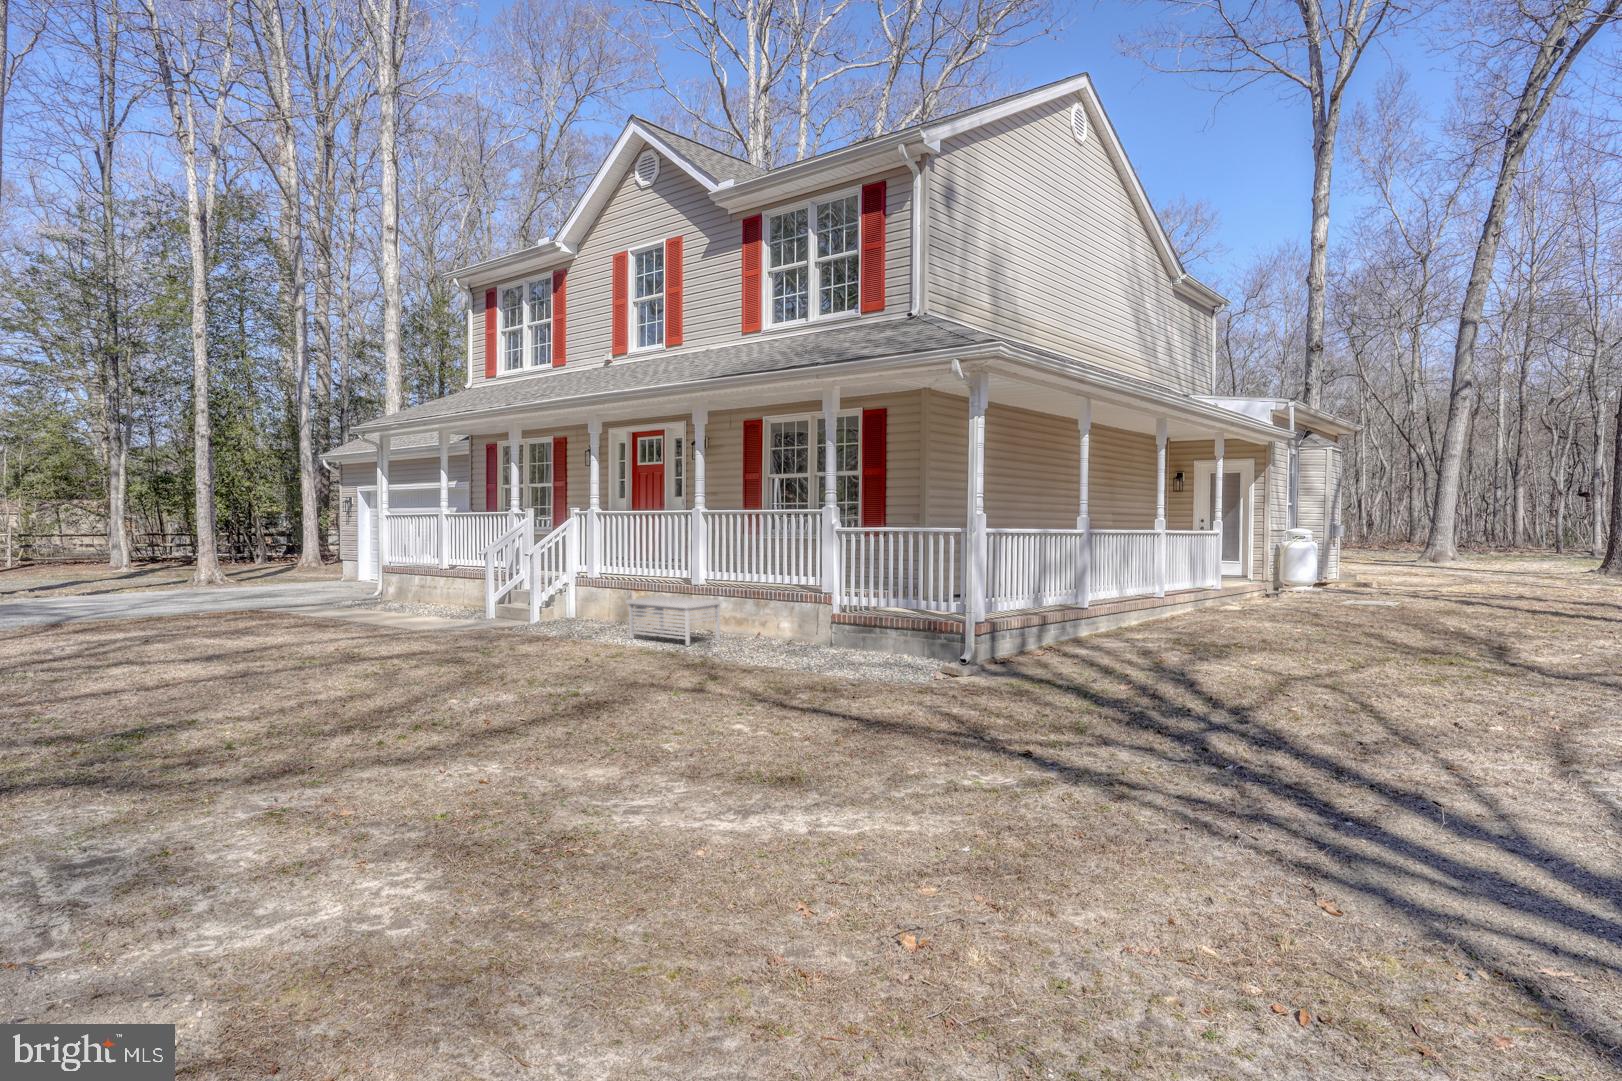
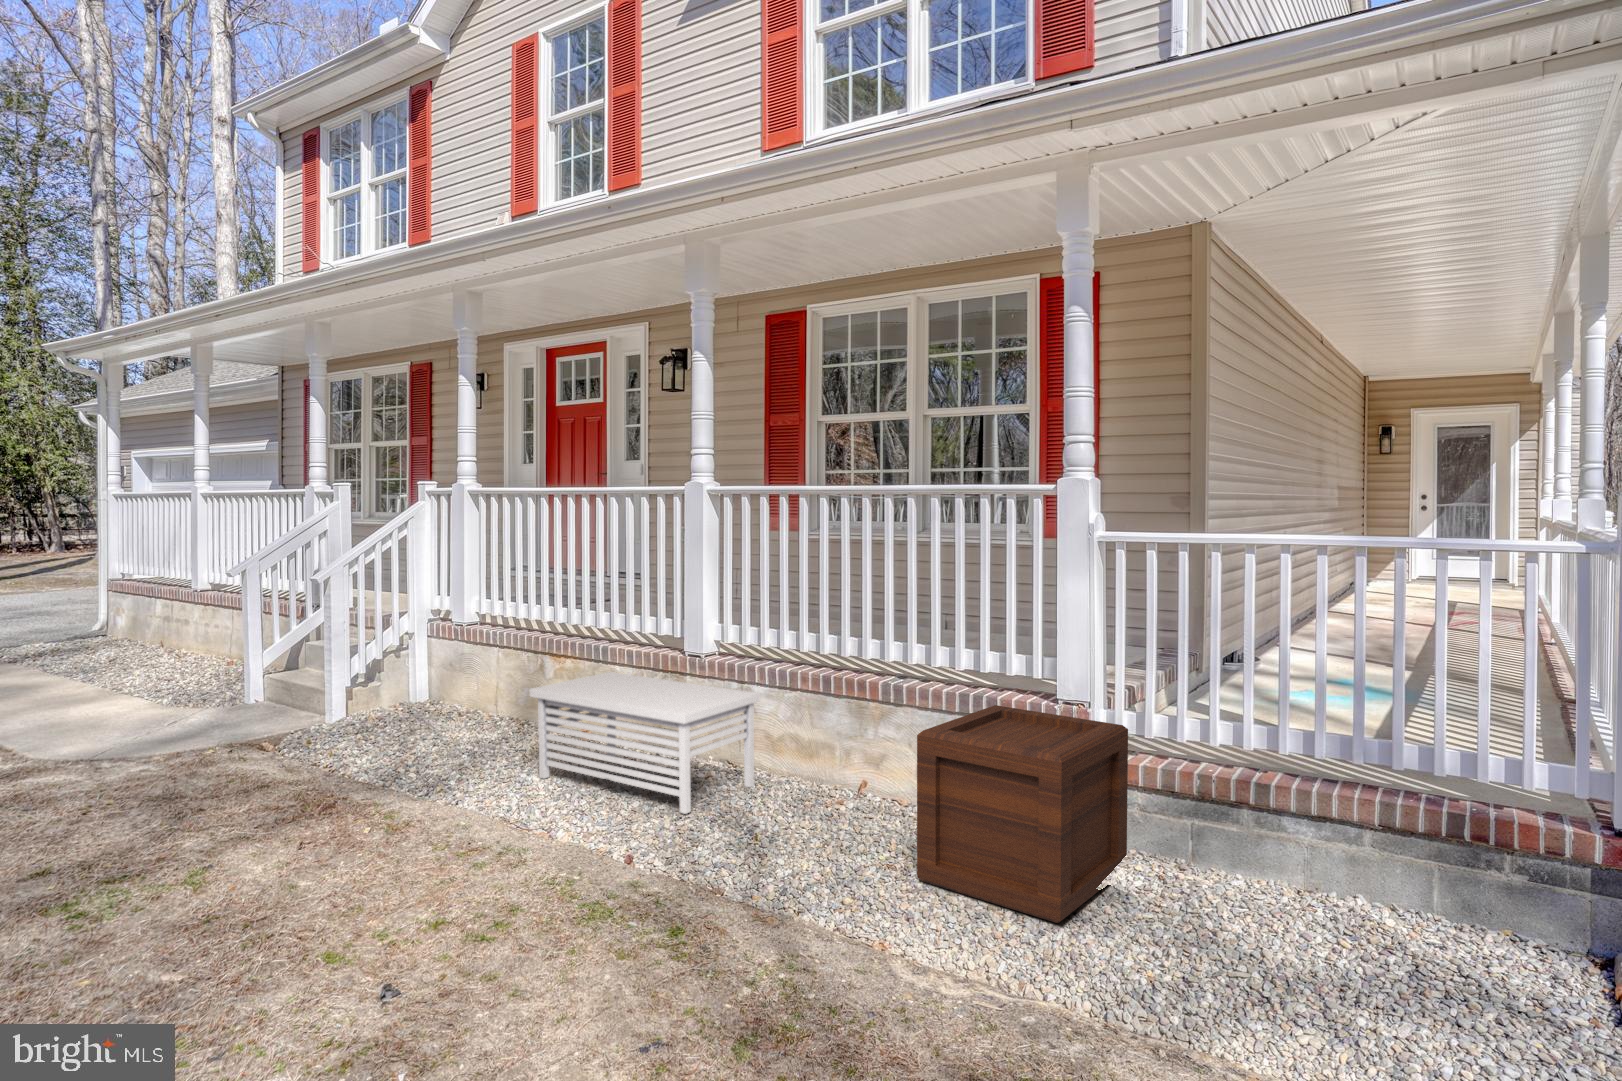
wooden crate: none [764,598,844,663] -> present [917,705,1128,923]

